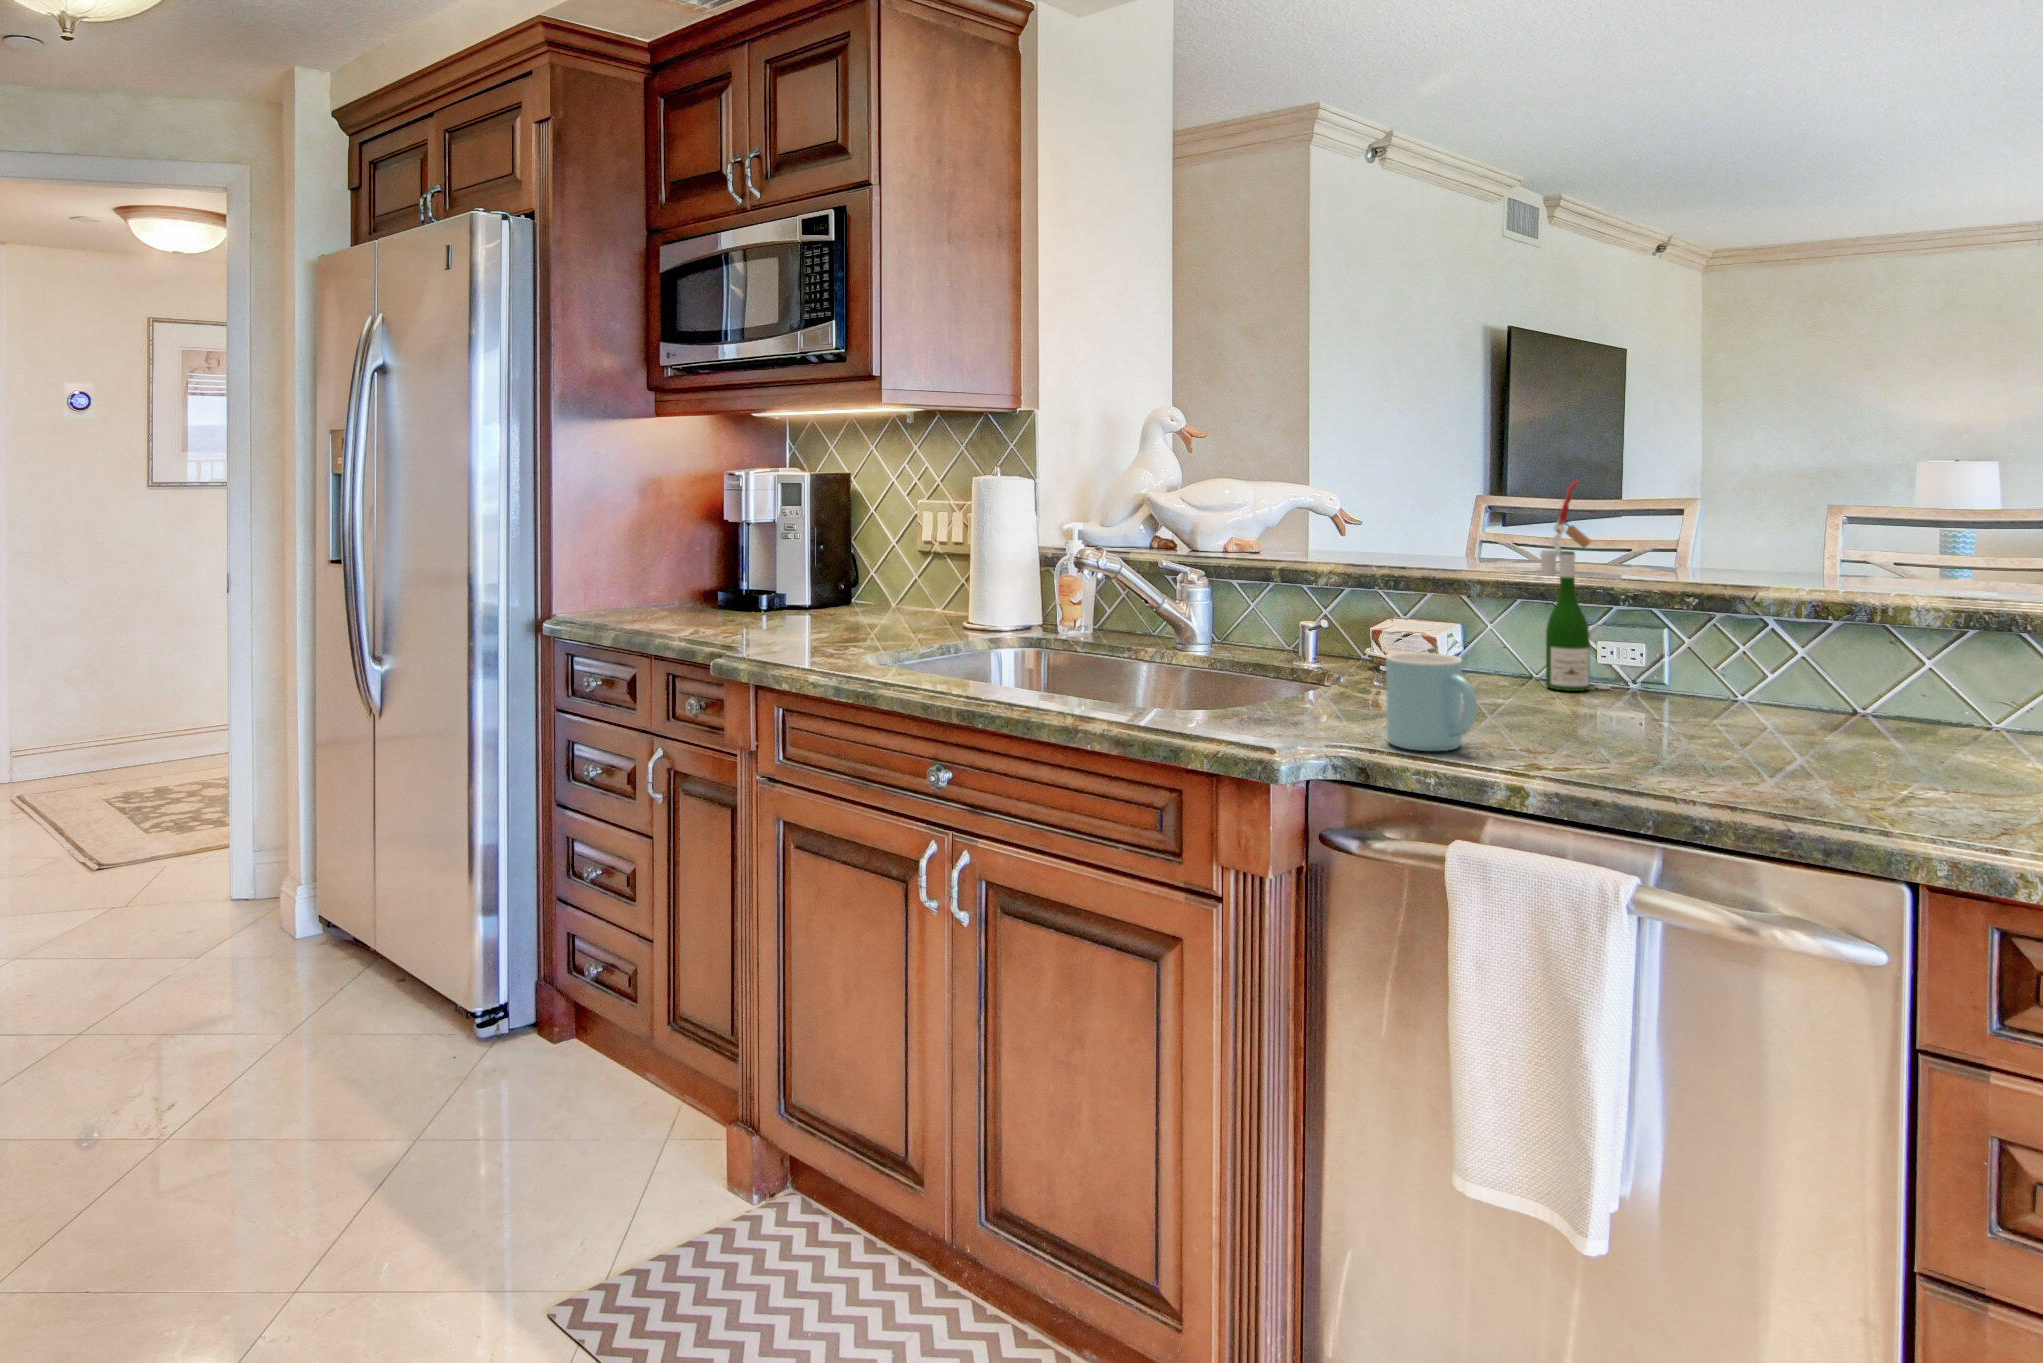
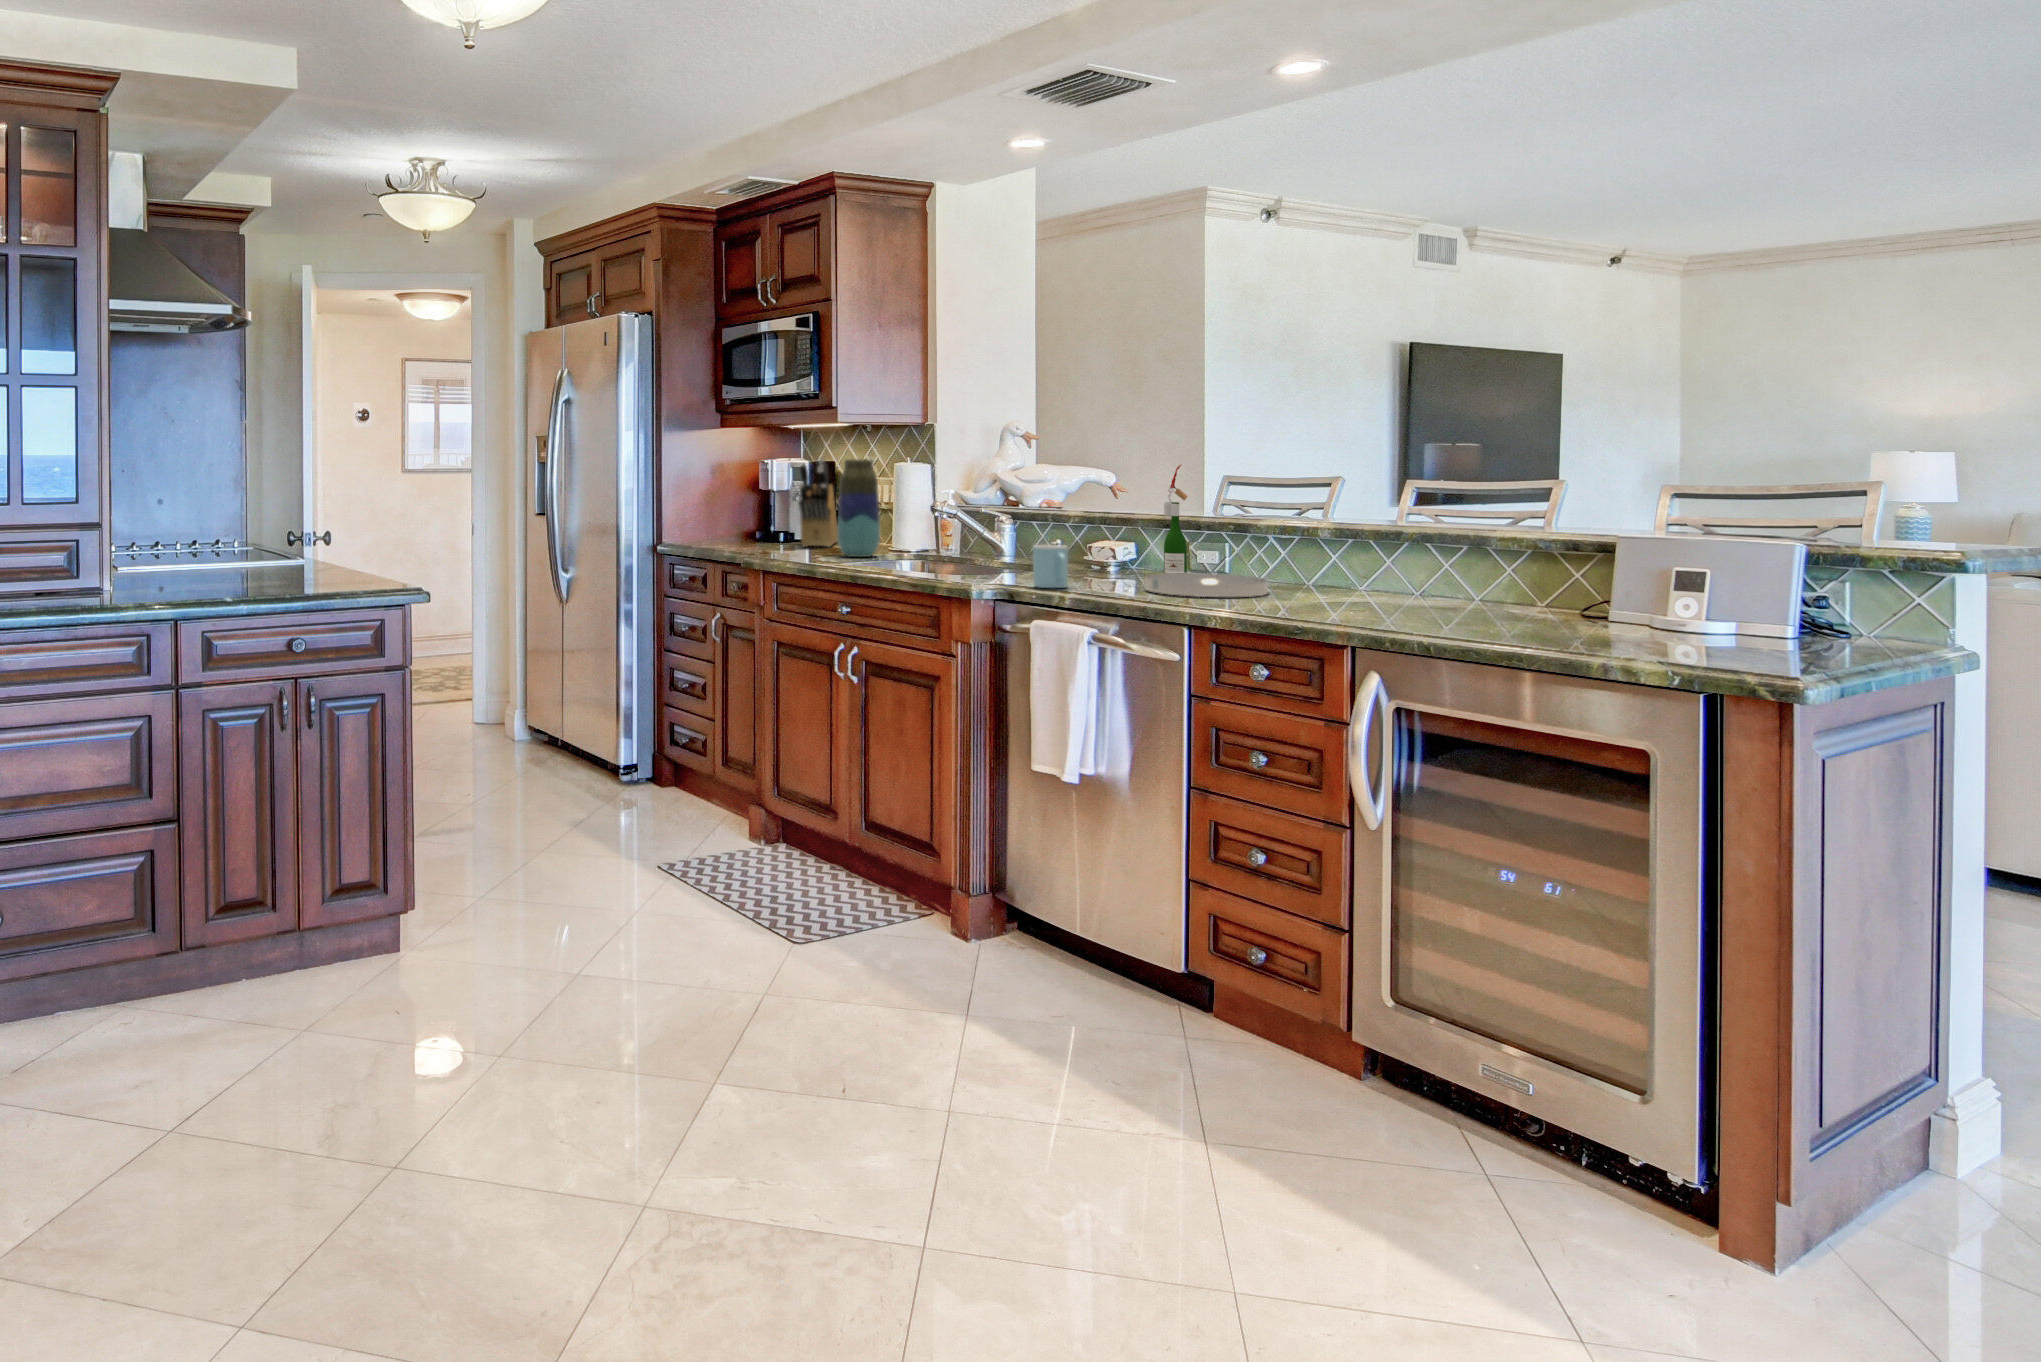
knife block: none [807,469,862,621] -> present [799,460,838,547]
vase: none [891,470,968,649] -> present [837,459,880,557]
plate: none [1616,699,1891,776] -> present [1145,573,1268,597]

